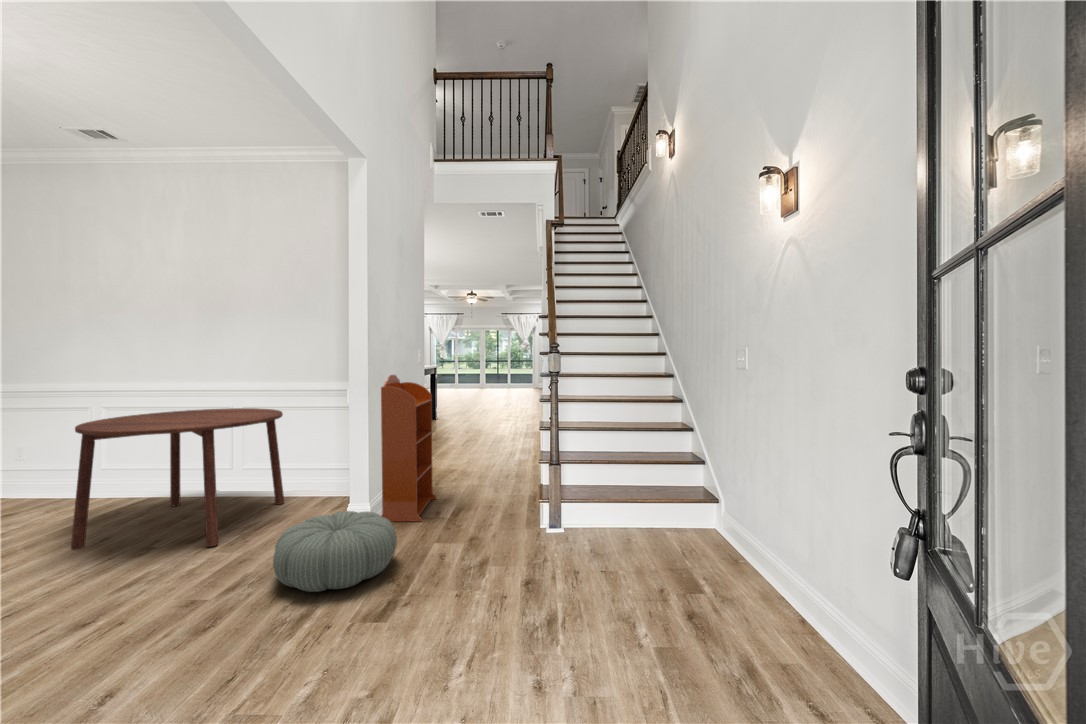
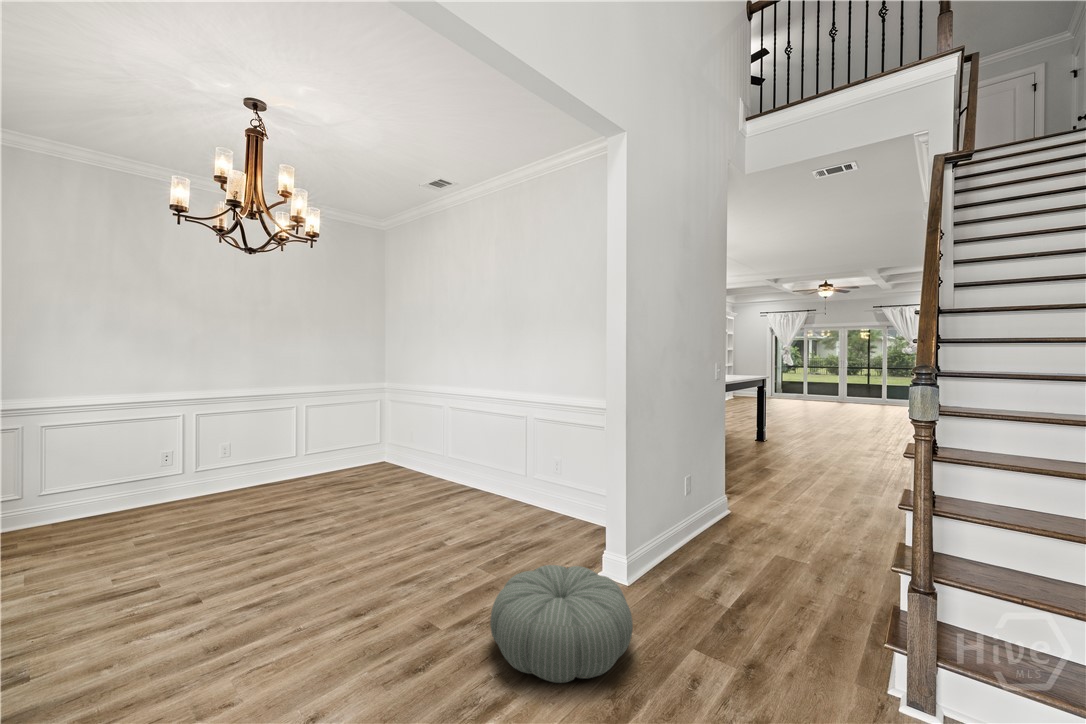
bookcase: present [381,375,437,522] -> none [643,397,725,599]
dining table: present [71,408,284,550] -> none [402,417,562,560]

